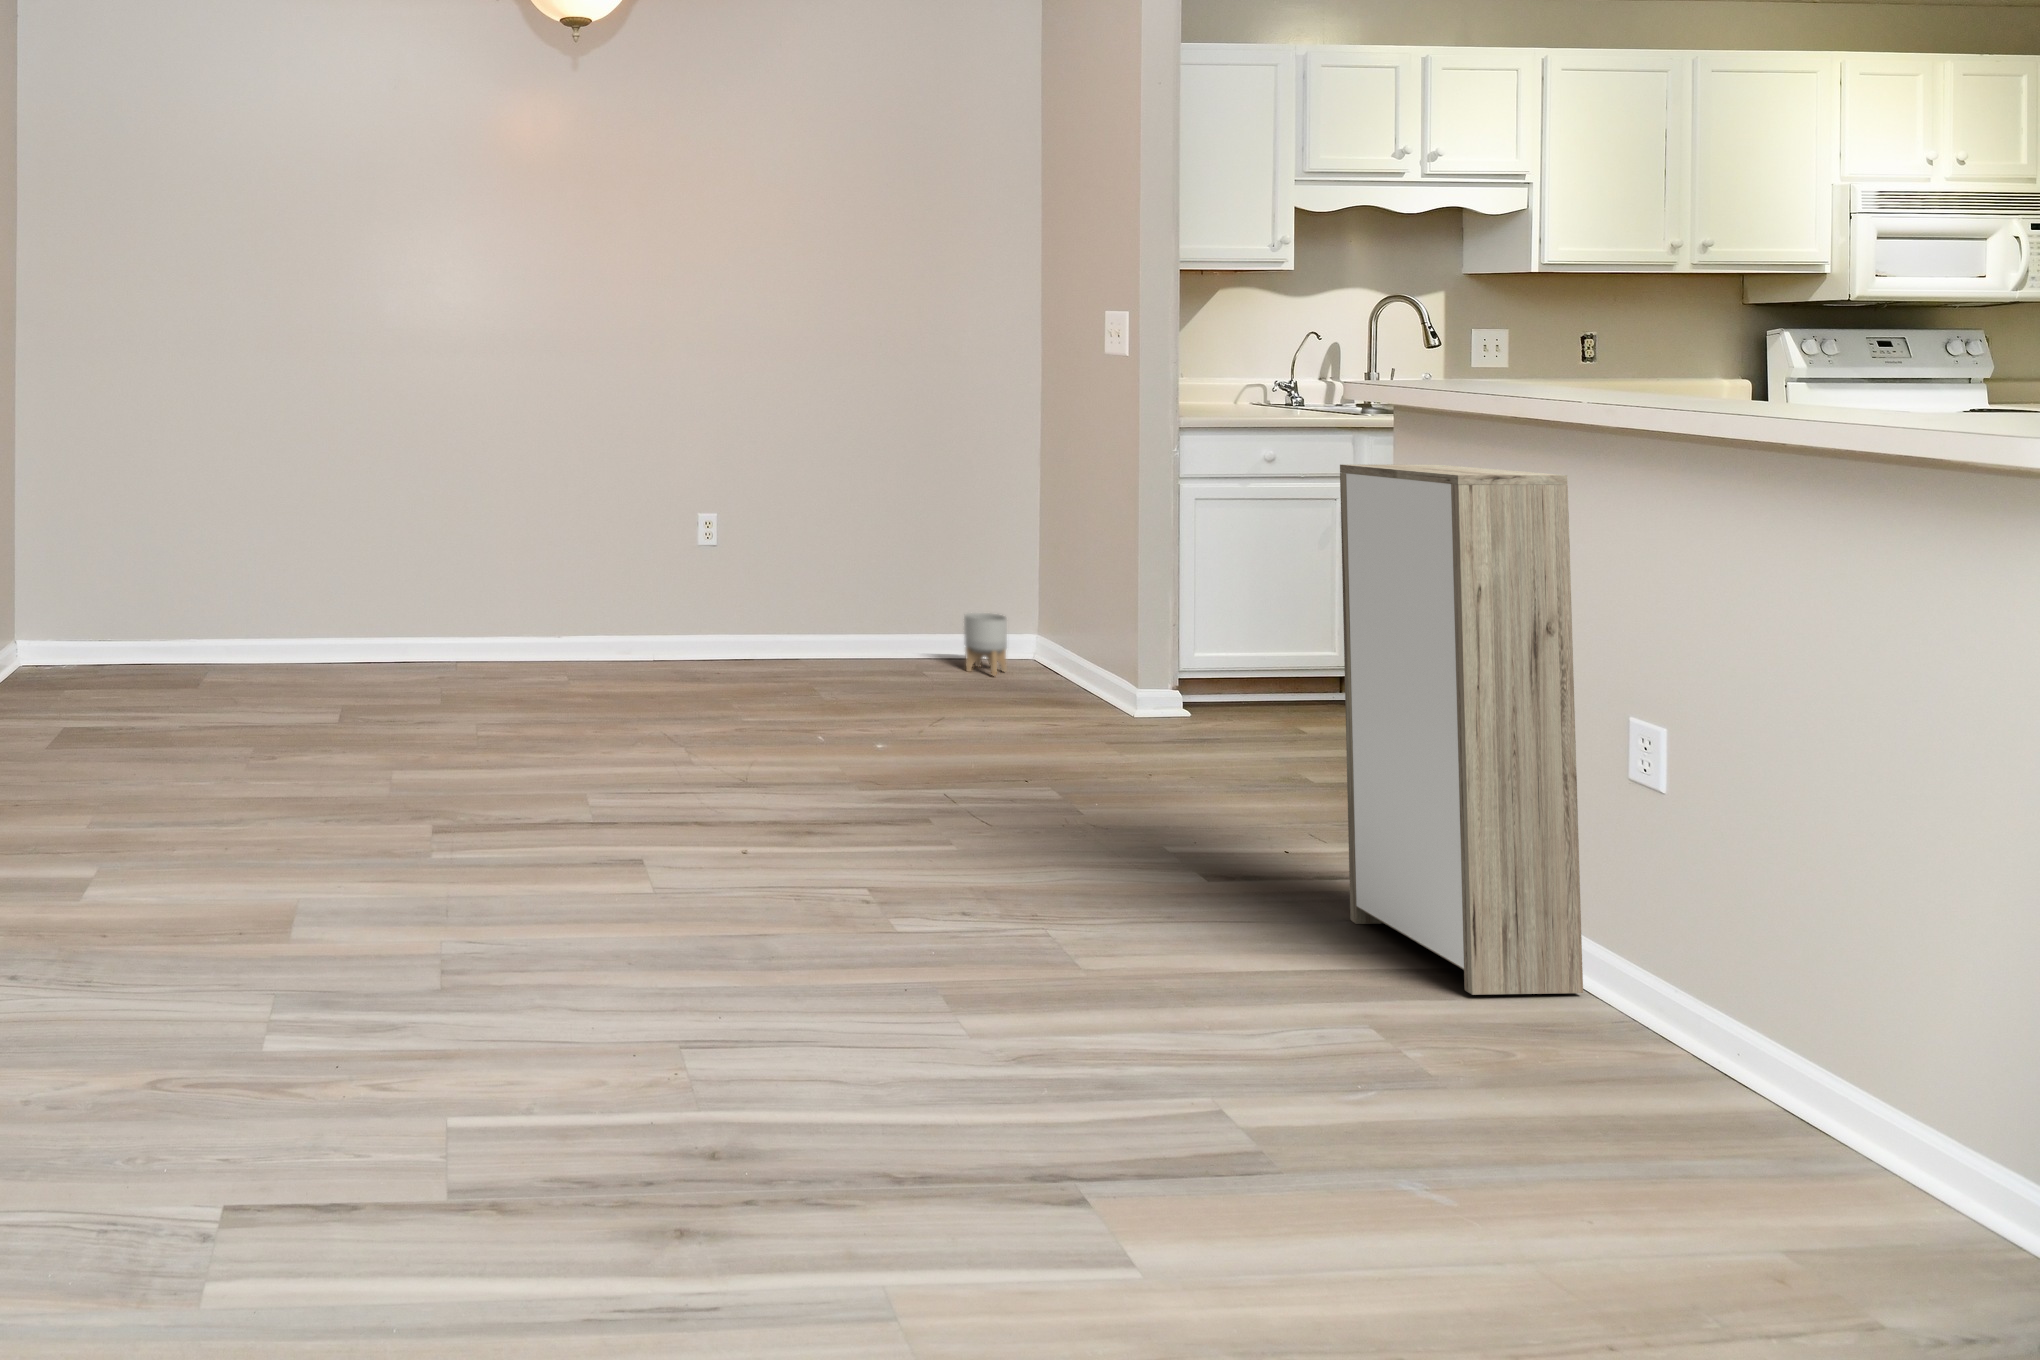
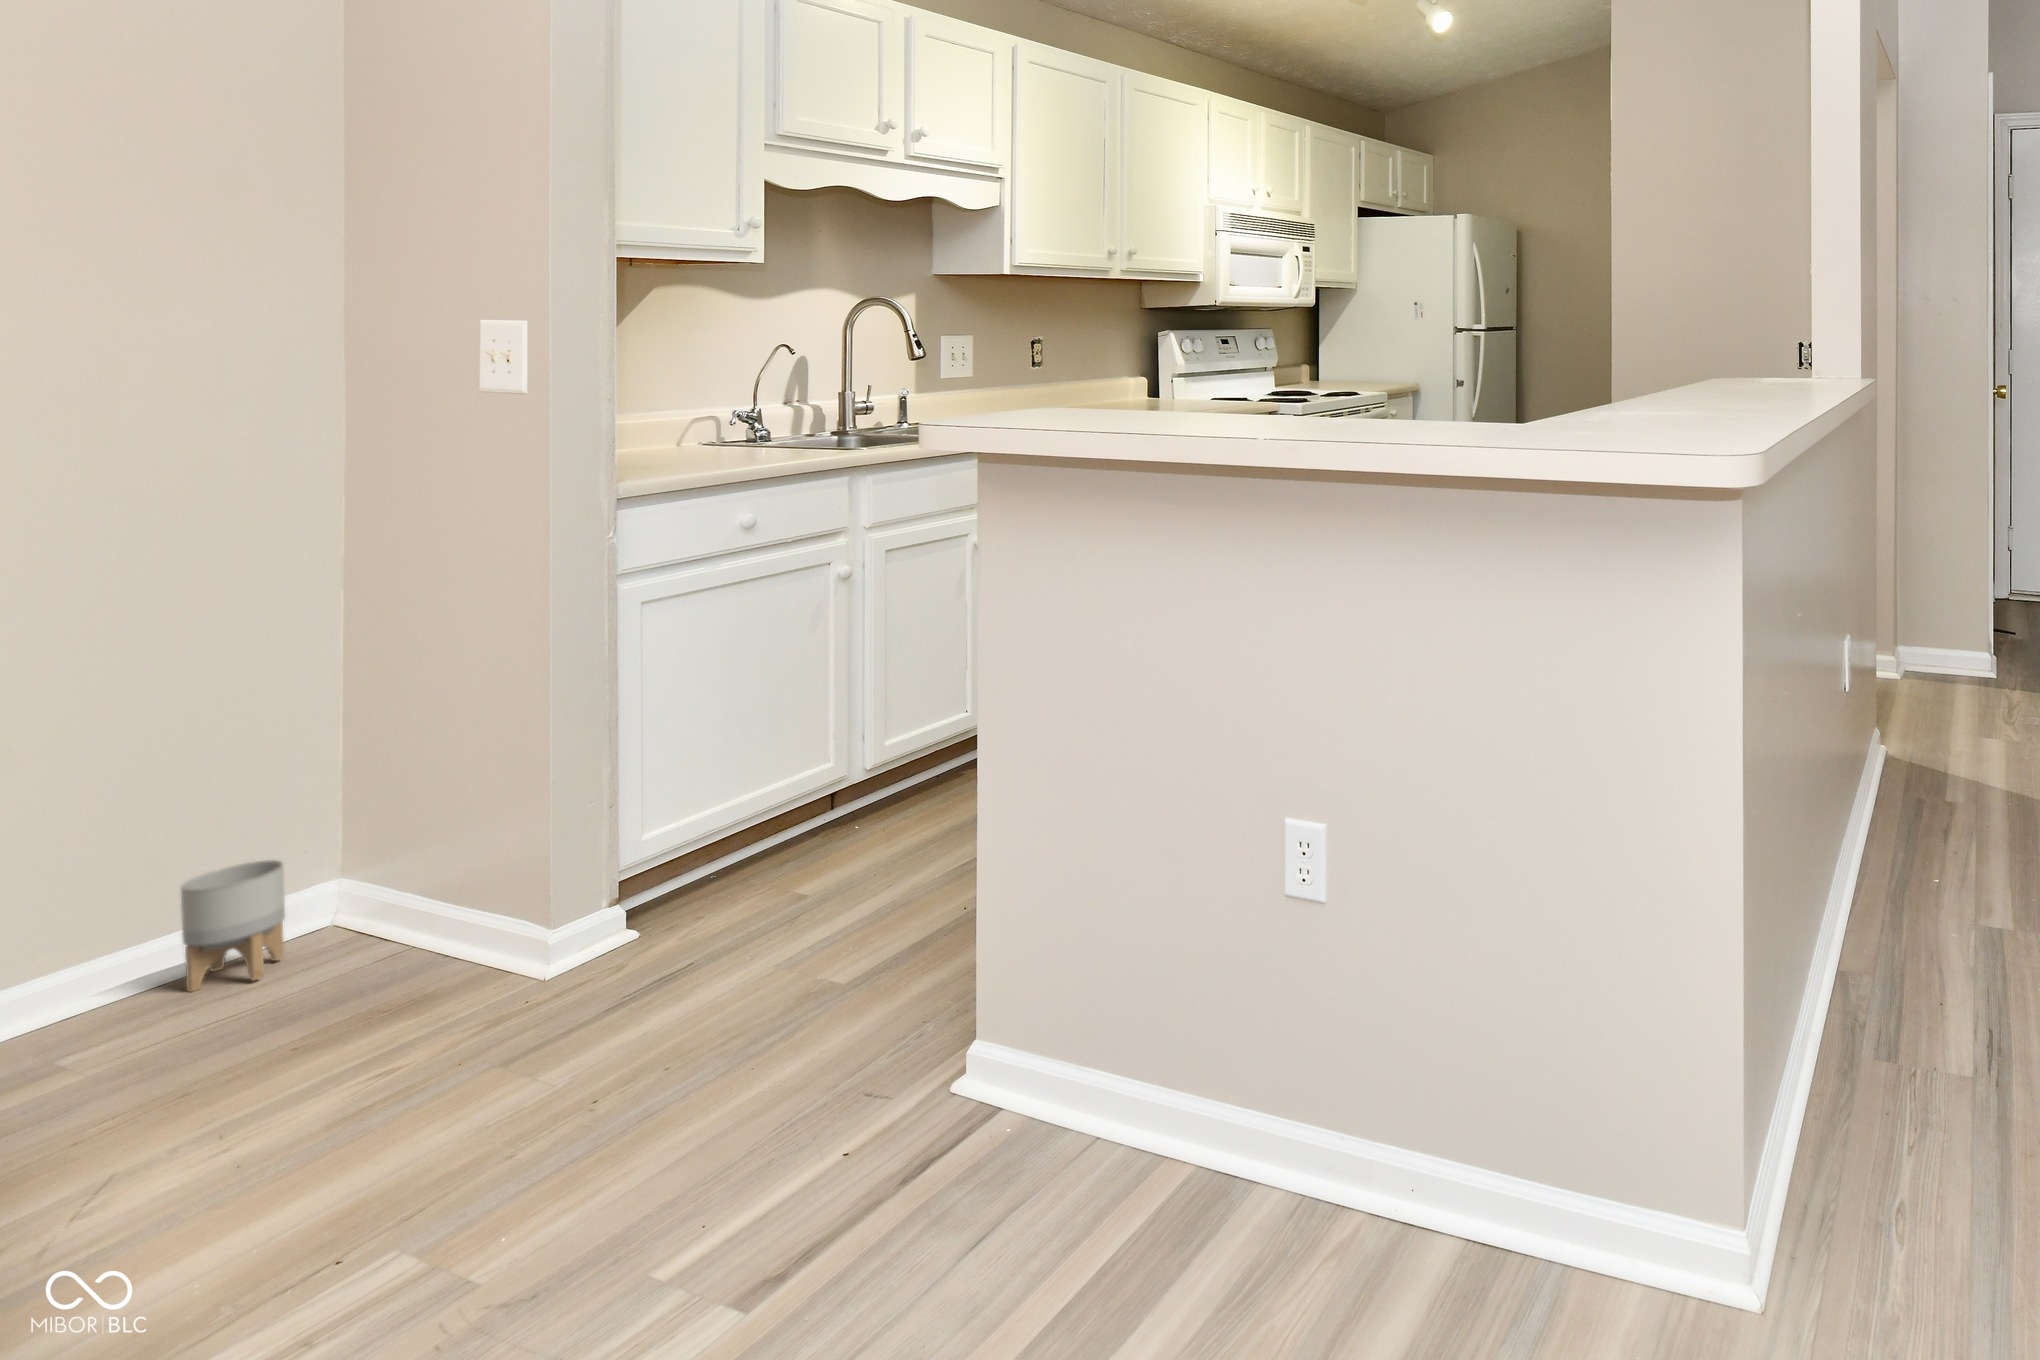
storage cabinet: present [1340,464,1583,995] -> none [948,537,1249,1278]

